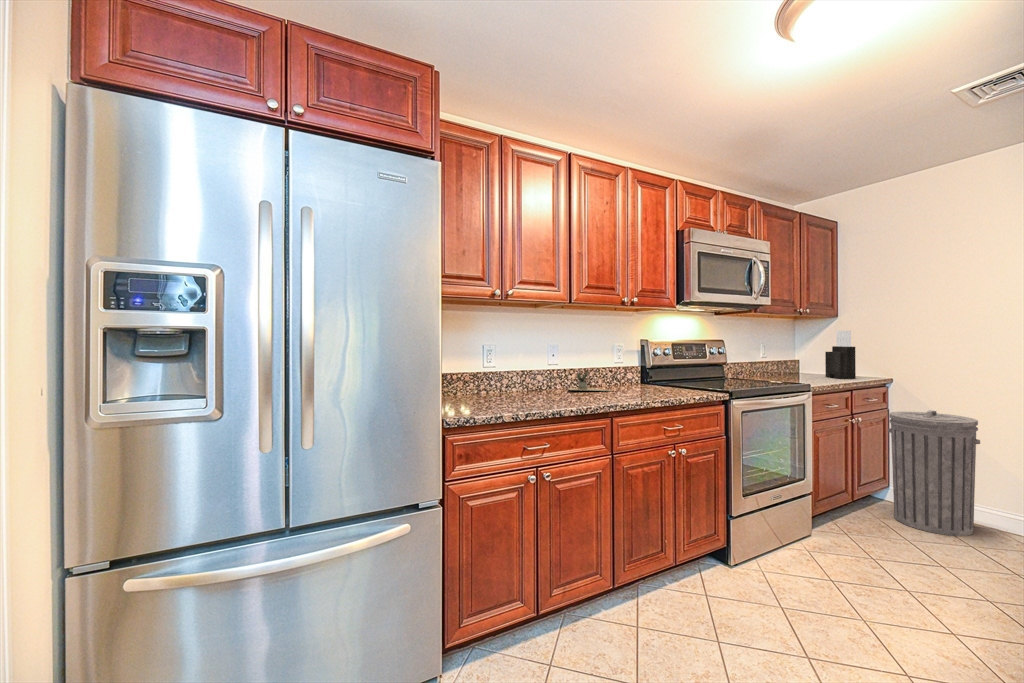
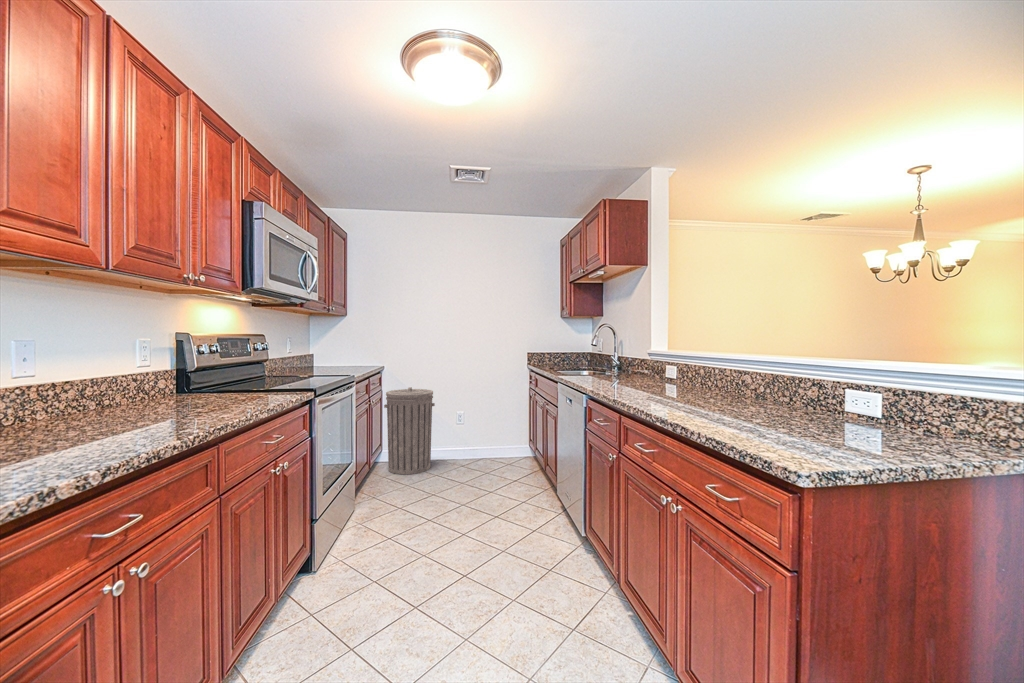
knife block: present [825,331,856,379] -> none [341,329,365,369]
potted plant: present [569,371,604,391] -> none [63,382,193,417]

